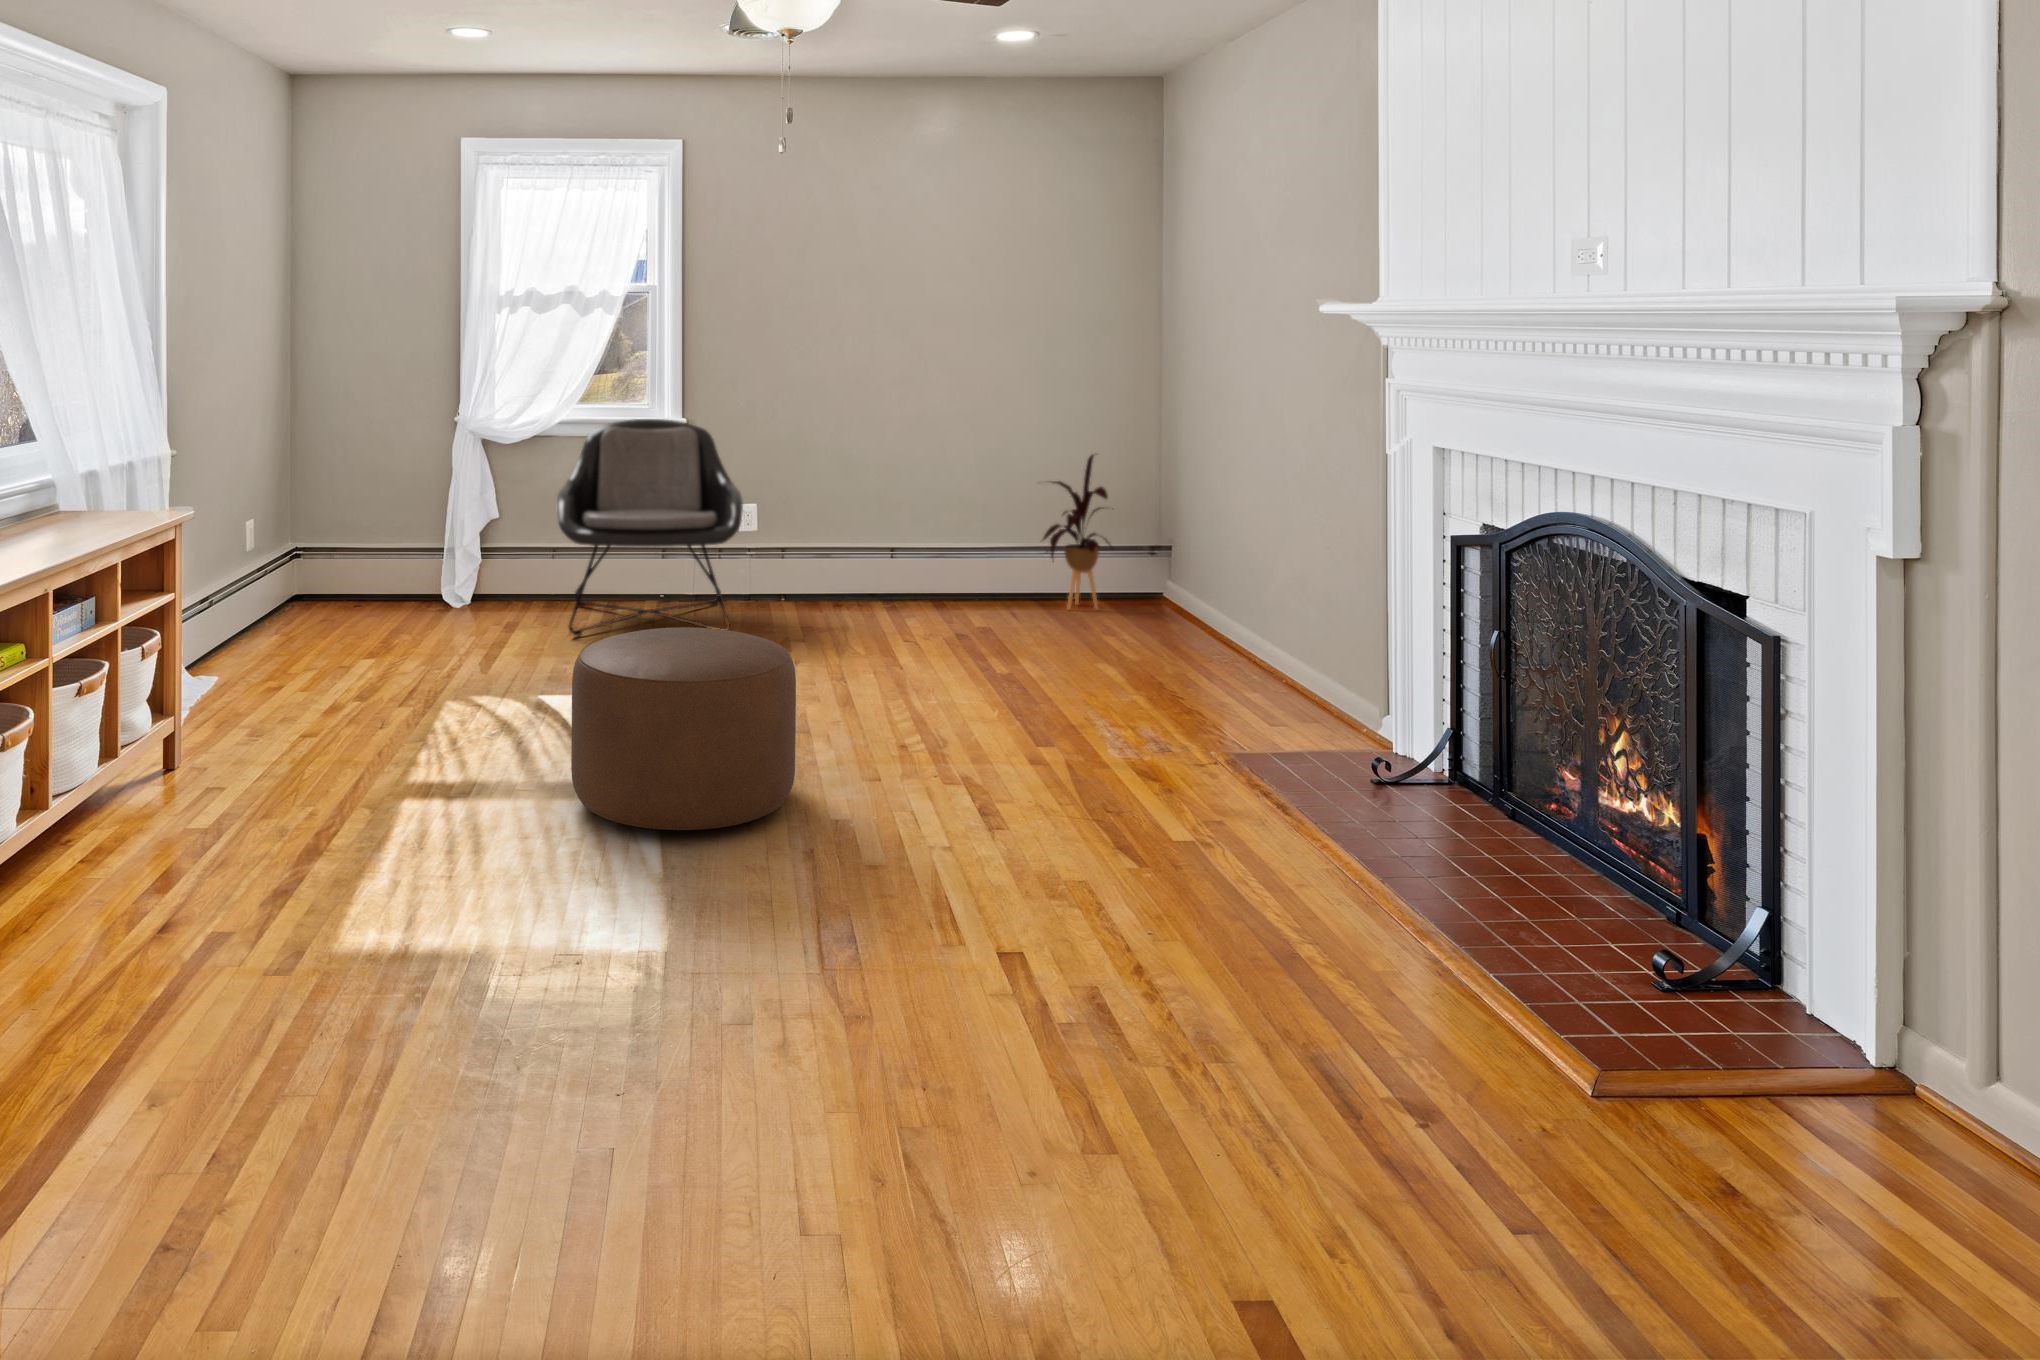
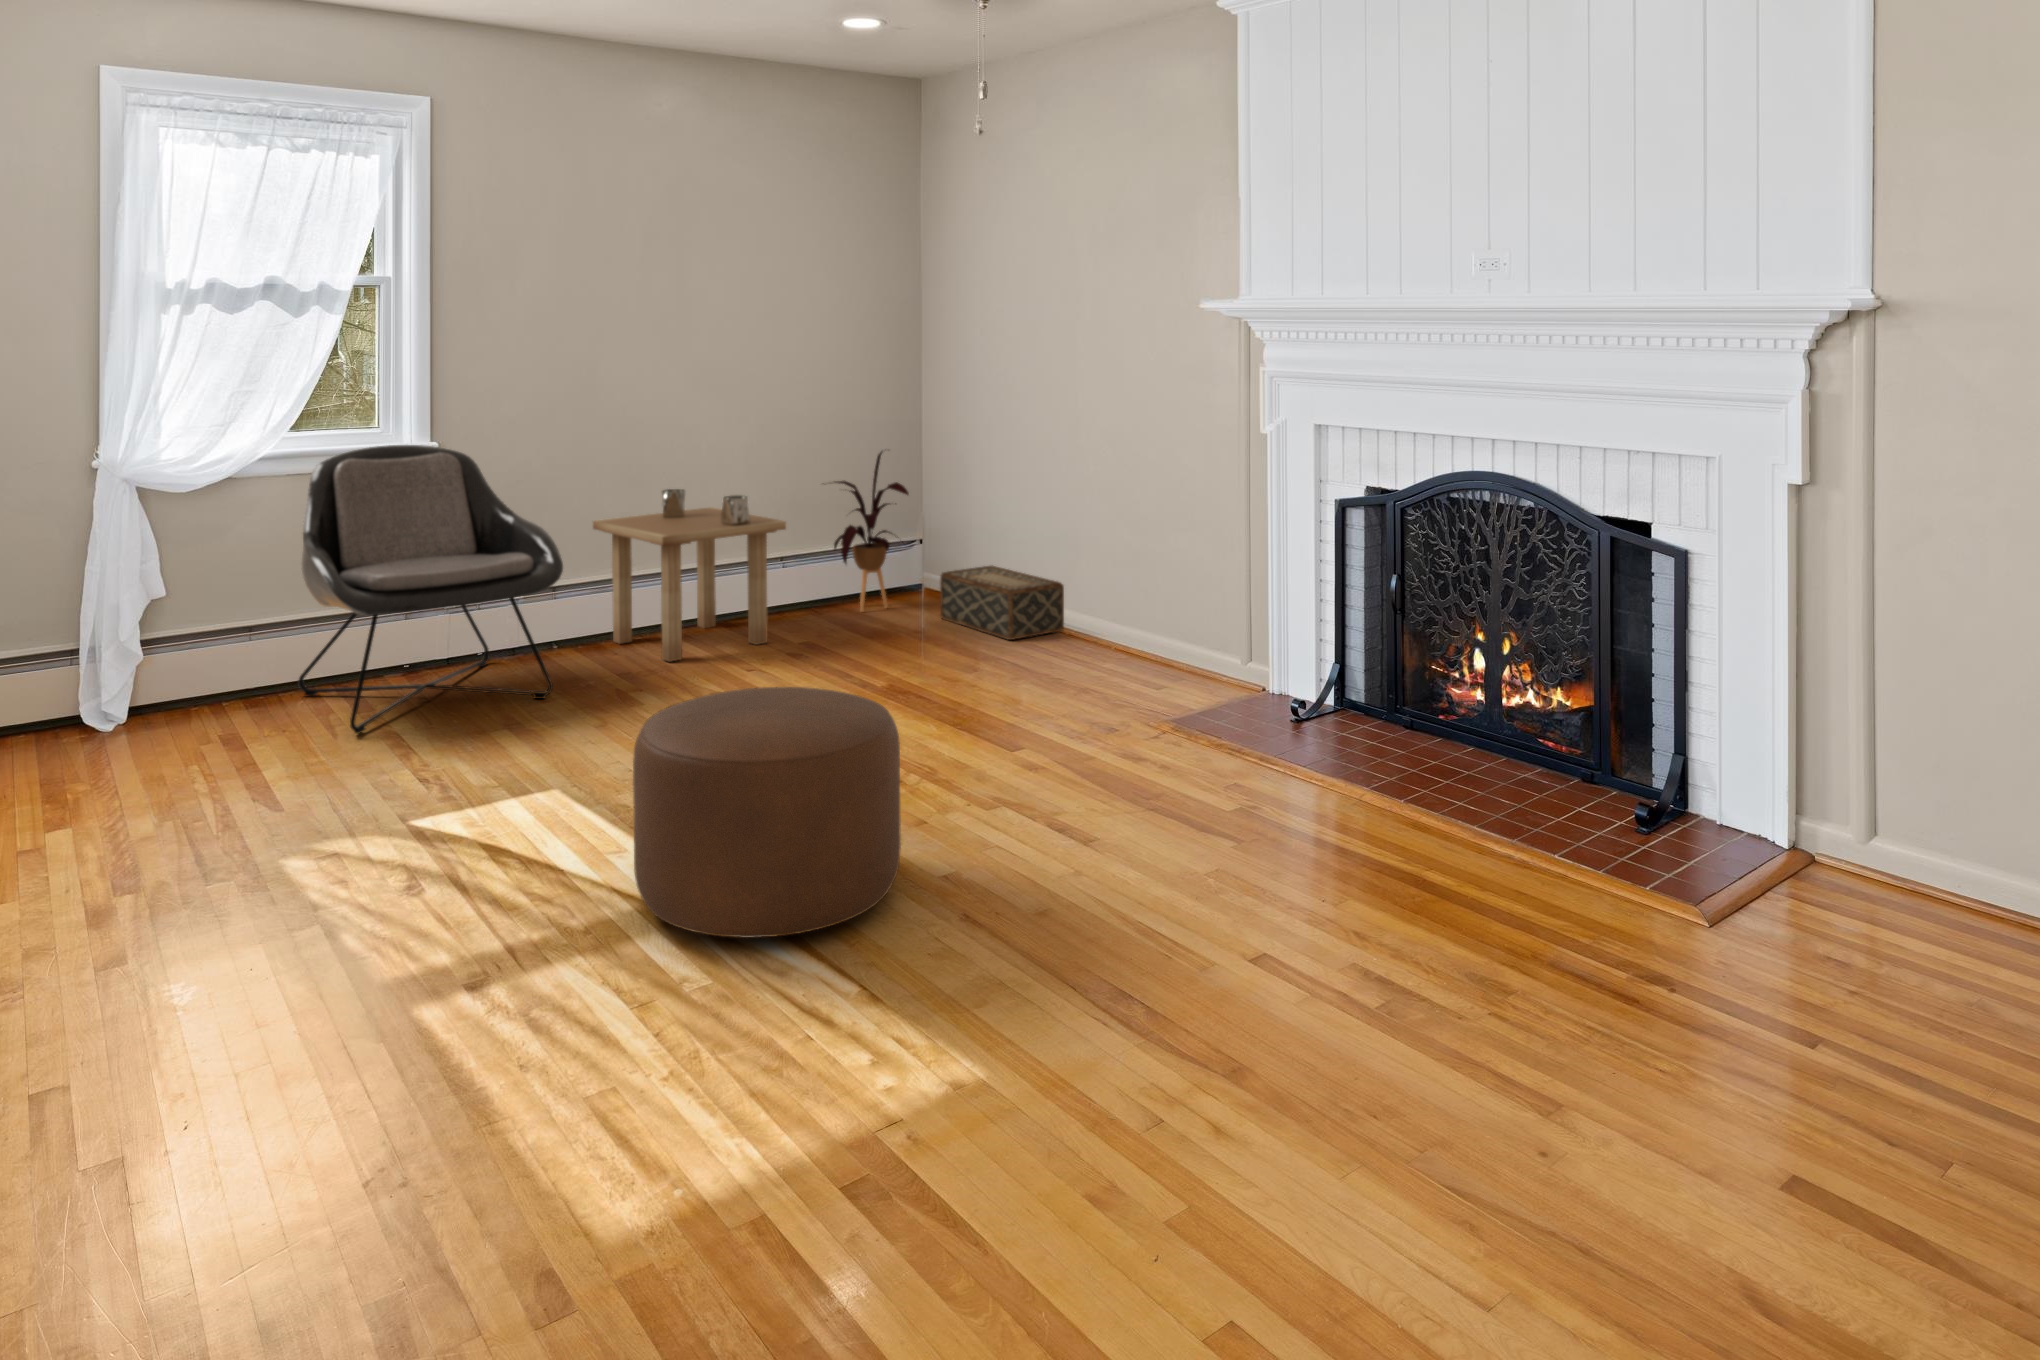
side table: none [816,474,967,624] -> present [593,489,786,662]
woven basket: none [1136,580,1247,655] -> present [940,566,1064,640]

